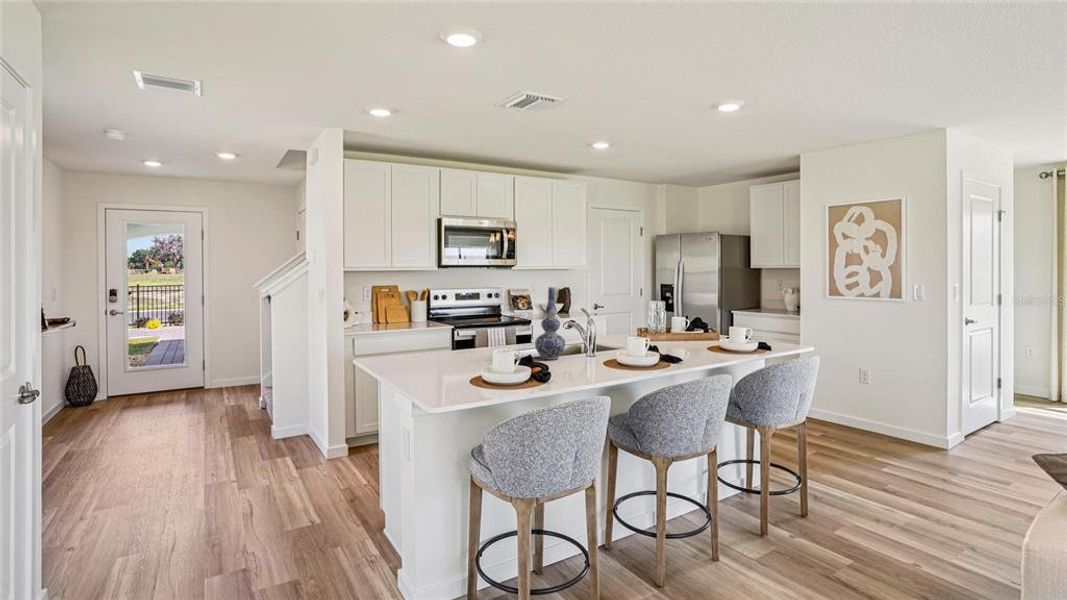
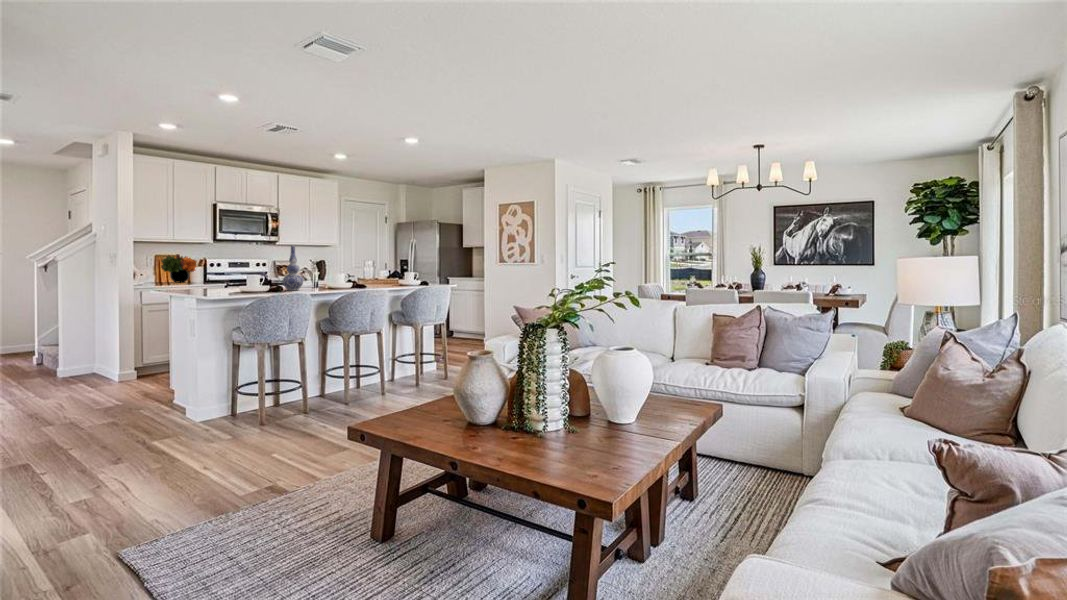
flower arrangement: none [379,284,420,320] -> present [161,254,197,283]

